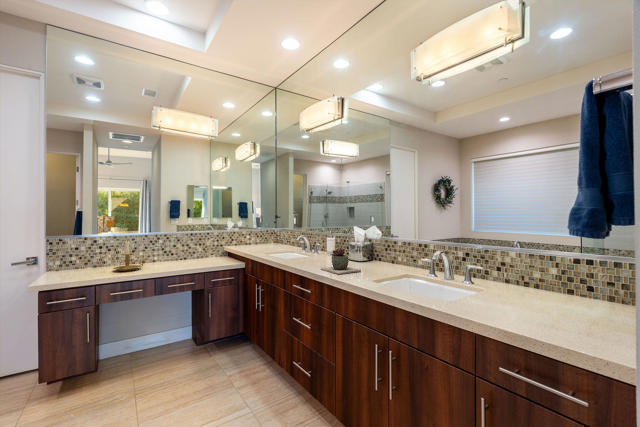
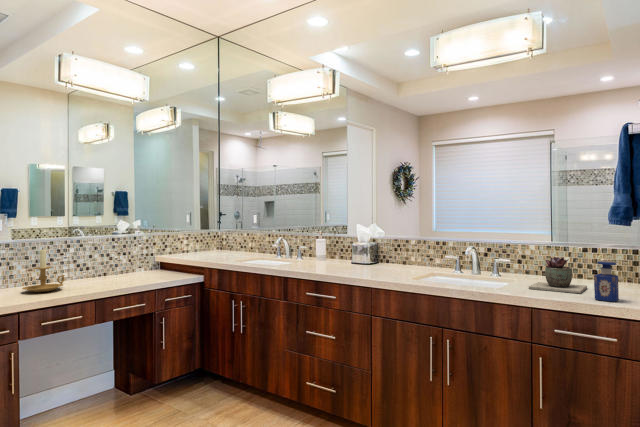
succulent plant: present [321,249,361,274] -> present [529,257,587,293]
perfume bottle: none [559,283,598,343] -> present [594,260,619,302]

